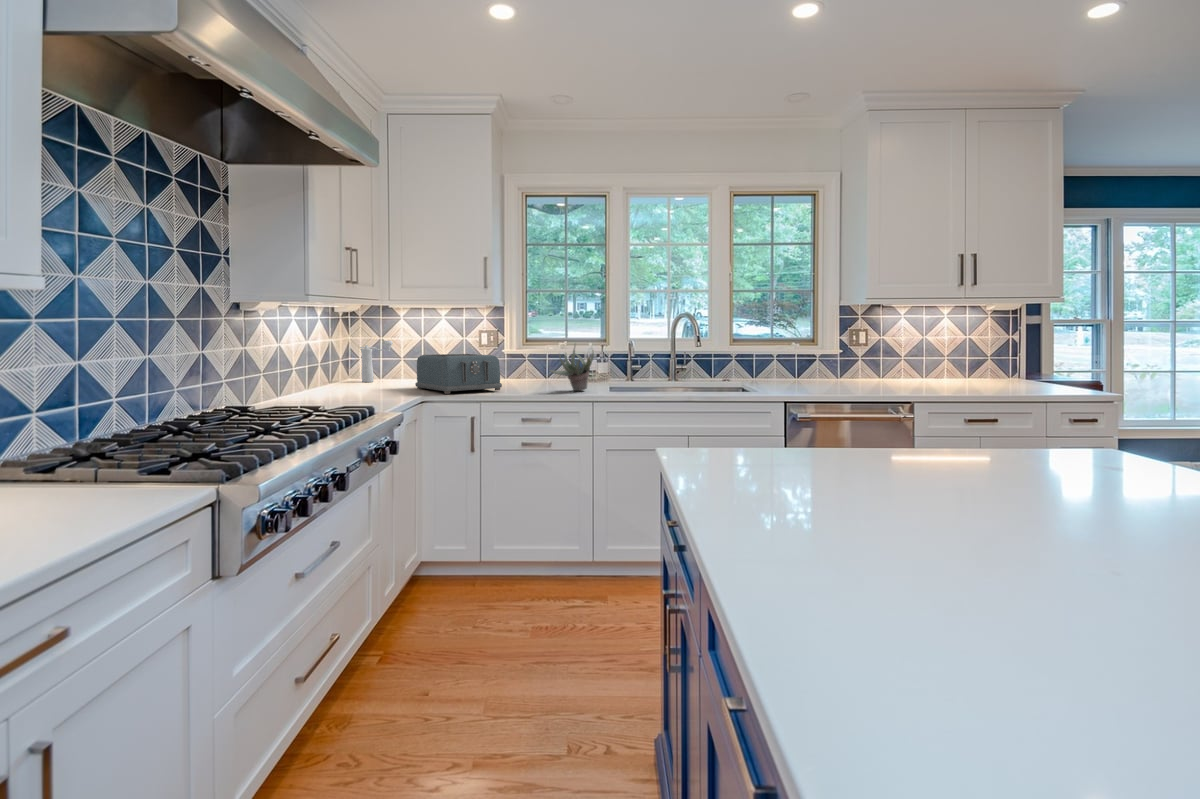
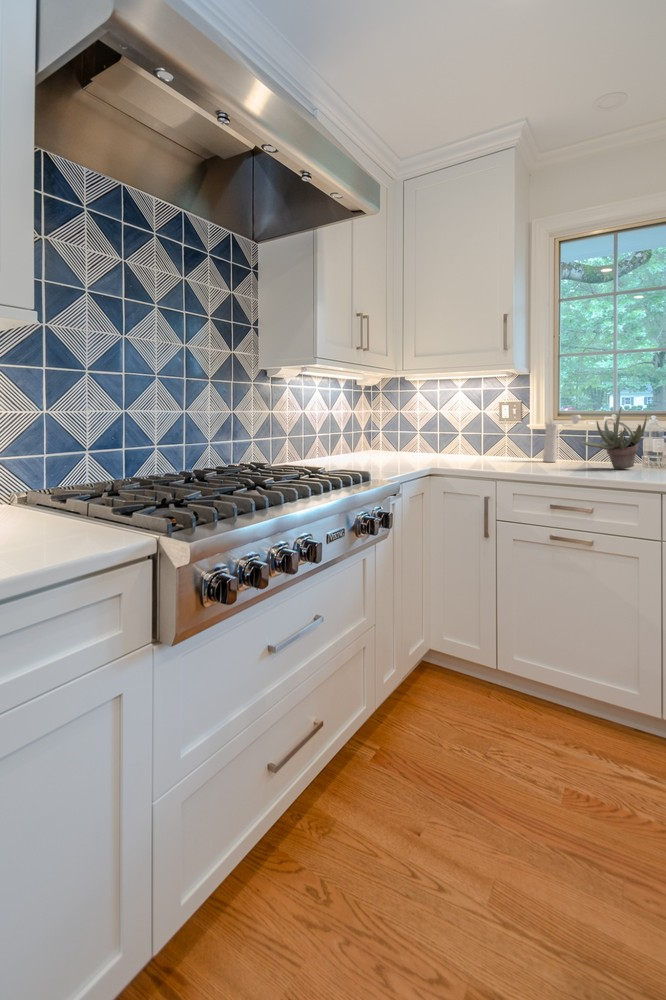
pepper mill: present [360,341,393,382] -> present [543,415,581,462]
toaster: present [415,354,502,394] -> none [427,424,521,465]

